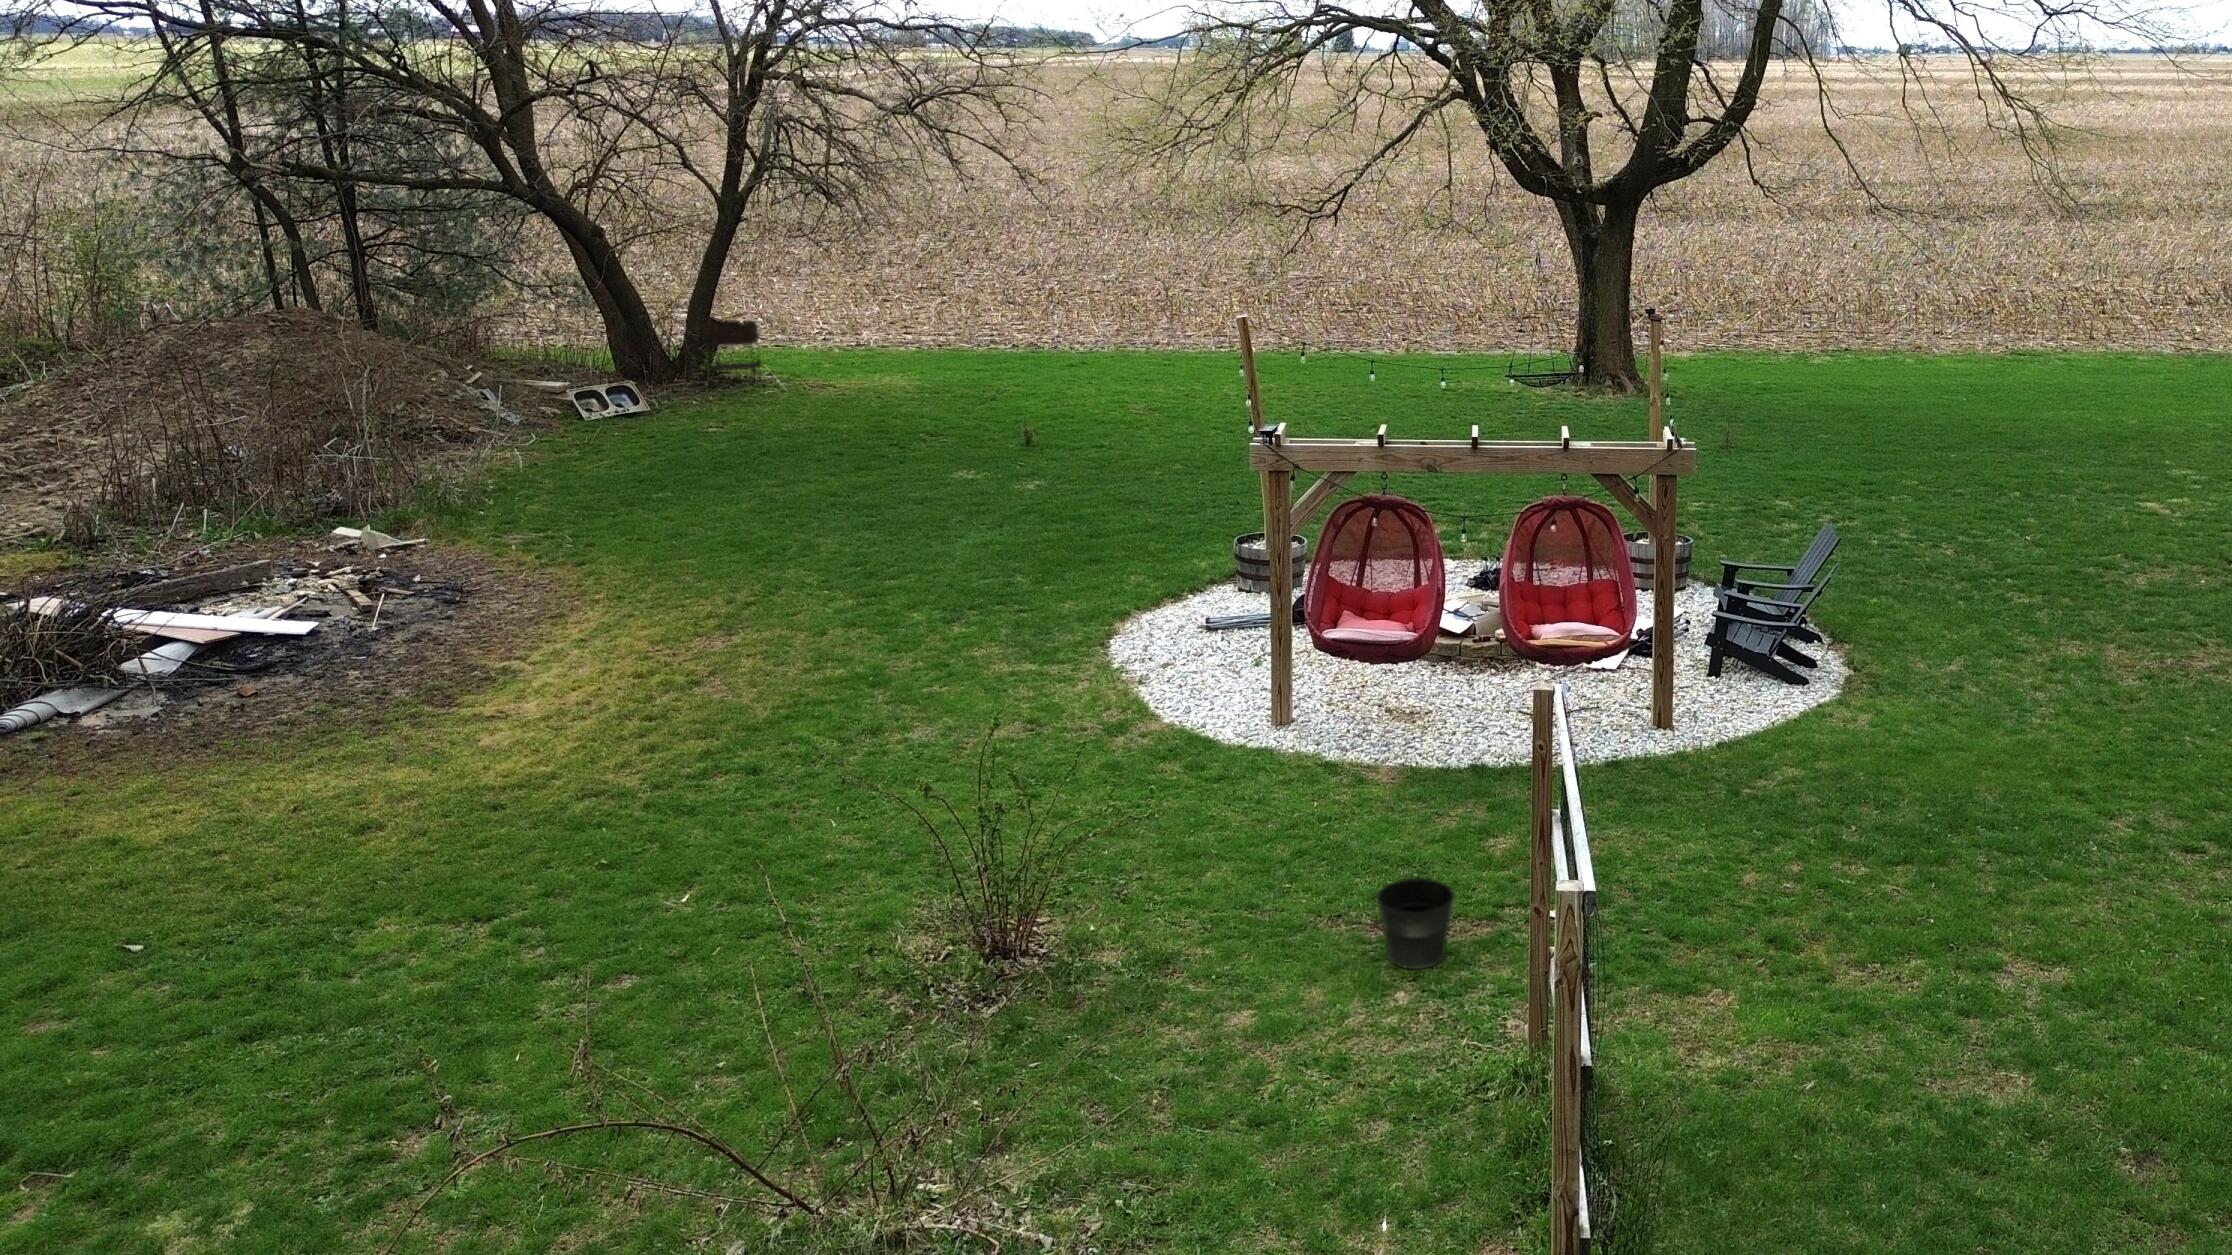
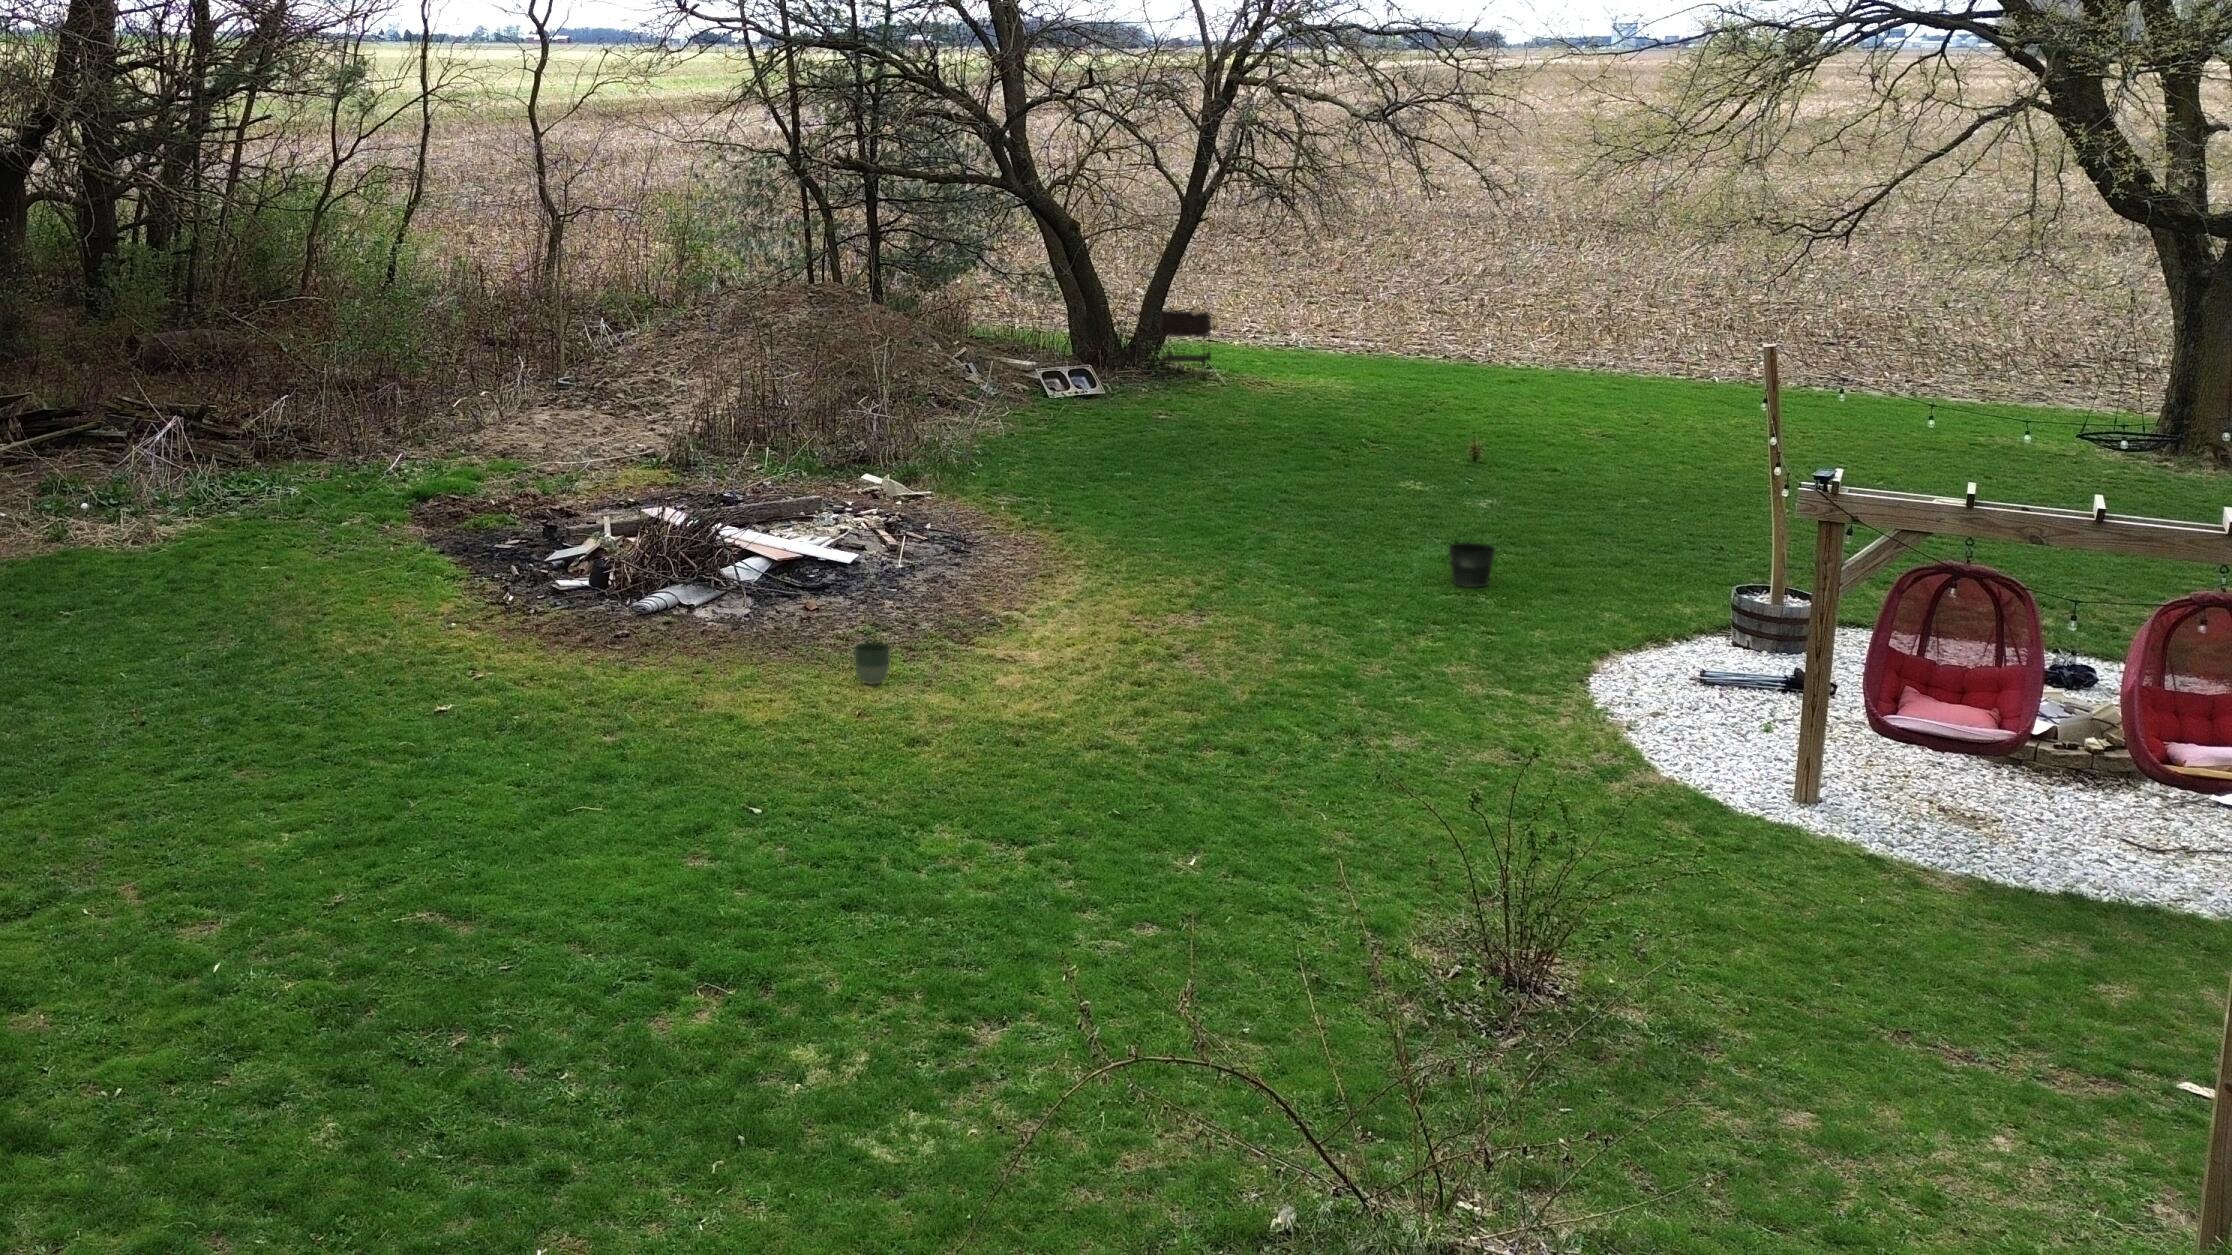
planter: none [292,731,344,782] -> present [855,642,890,685]
bucket: present [1372,878,1454,969] -> present [1443,542,1495,587]

